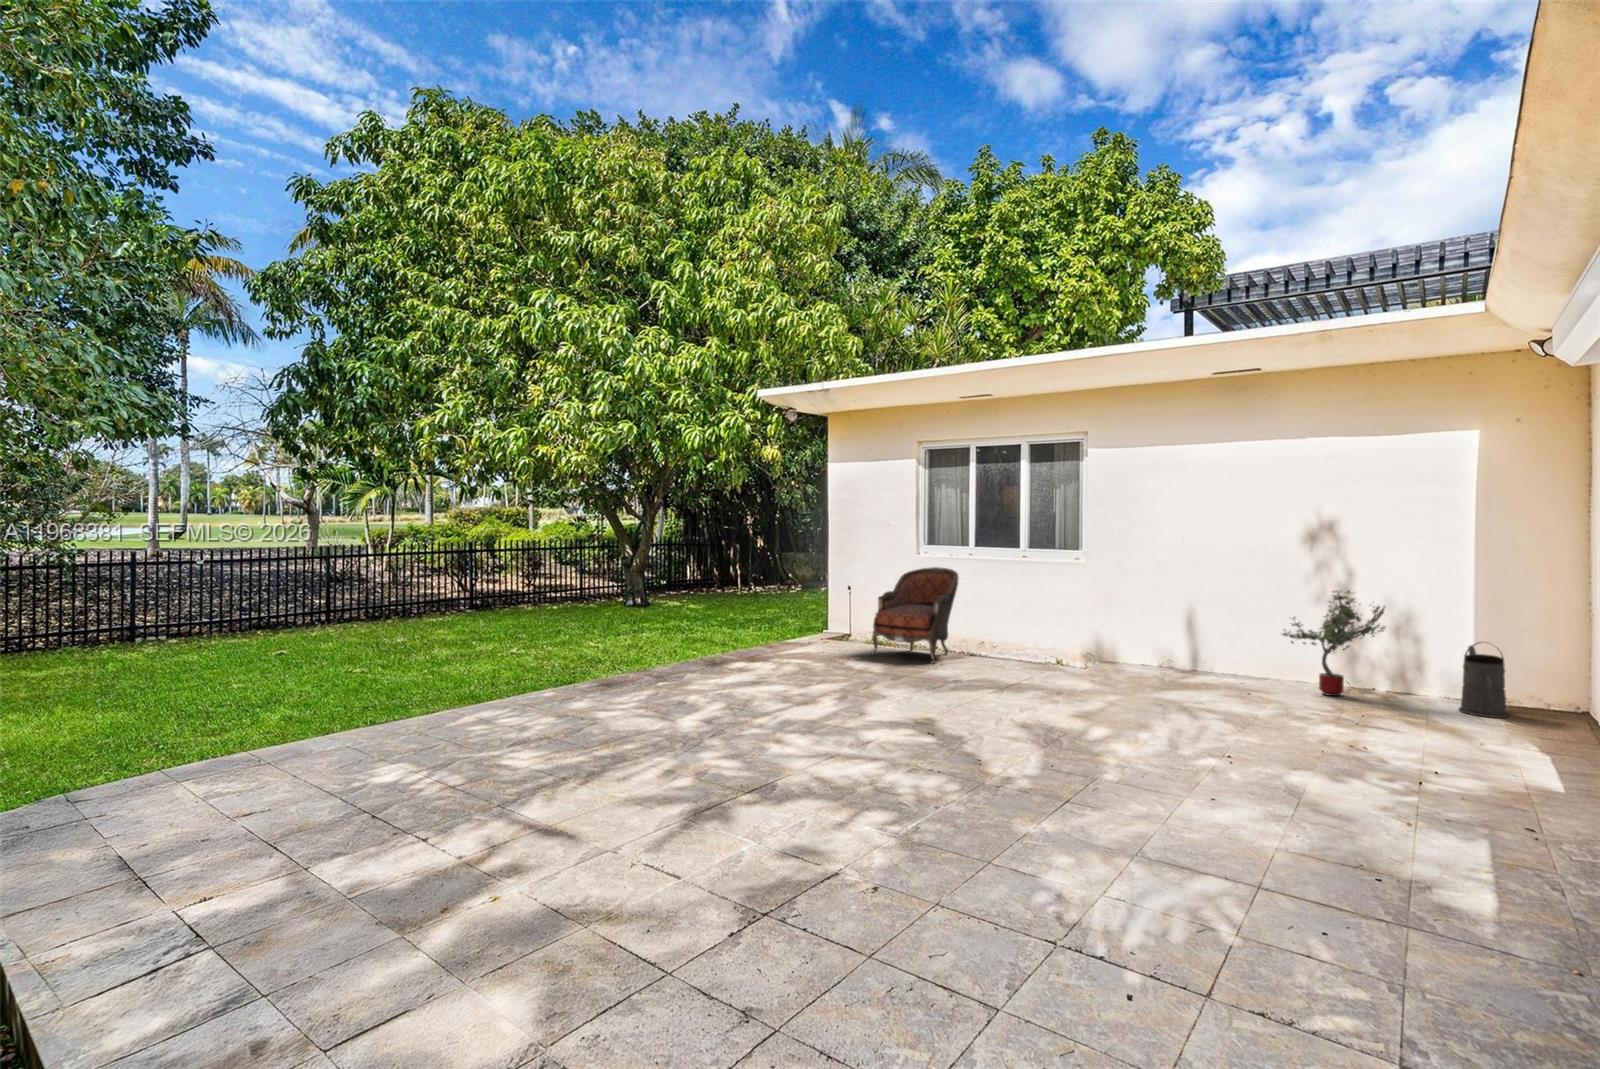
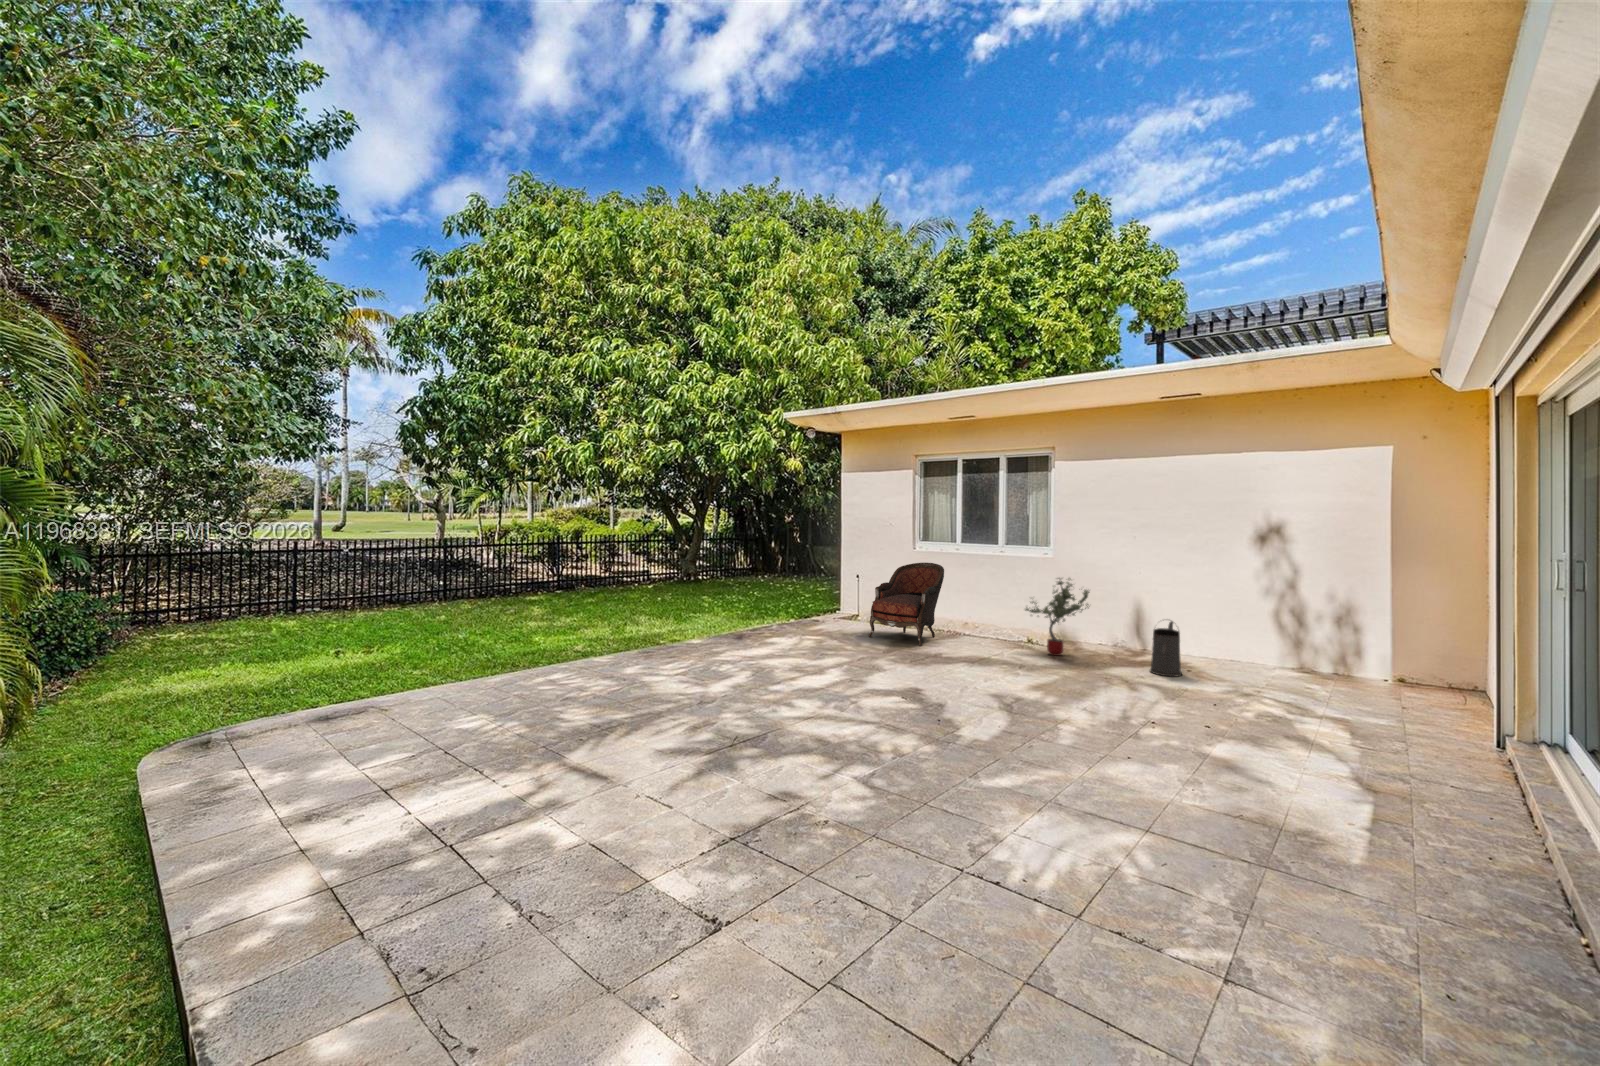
potted tree: present [1282,591,1385,696] -> present [1025,578,1089,656]
watering can: present [1459,642,1508,718] -> present [1150,621,1182,677]

